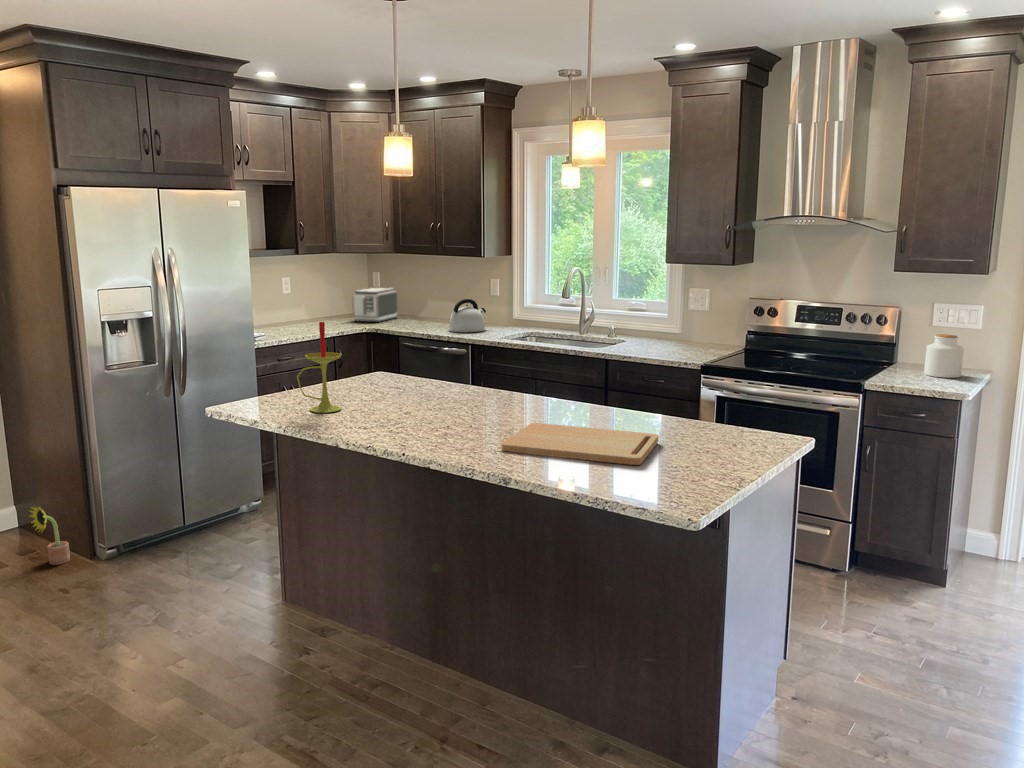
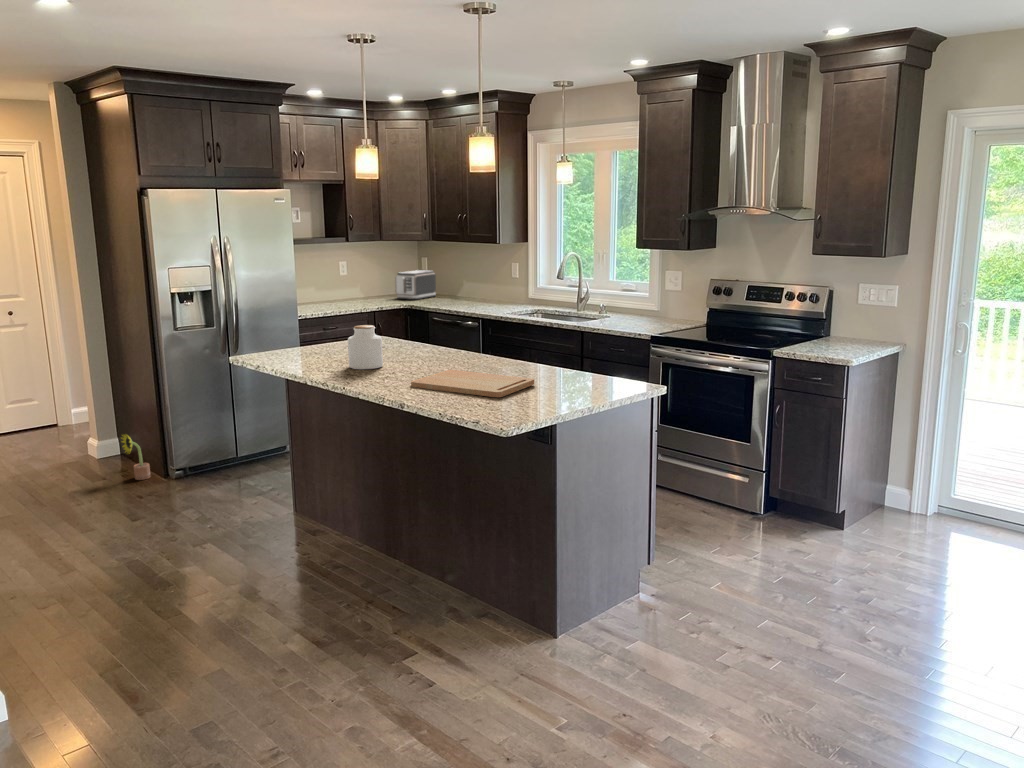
kettle: present [449,299,486,332] -> none [468,280,501,308]
candle: present [297,322,341,413] -> none [287,290,322,361]
jar: present [924,334,964,378] -> present [348,325,383,369]

